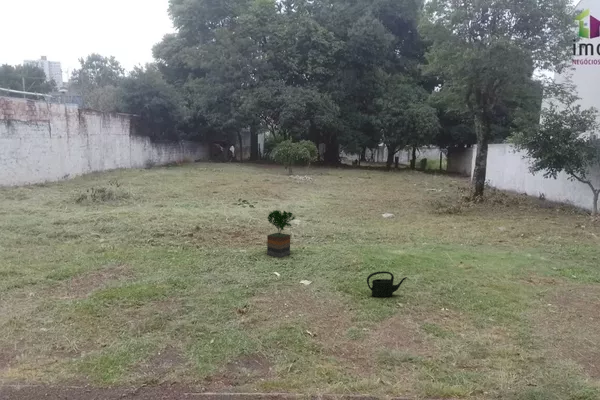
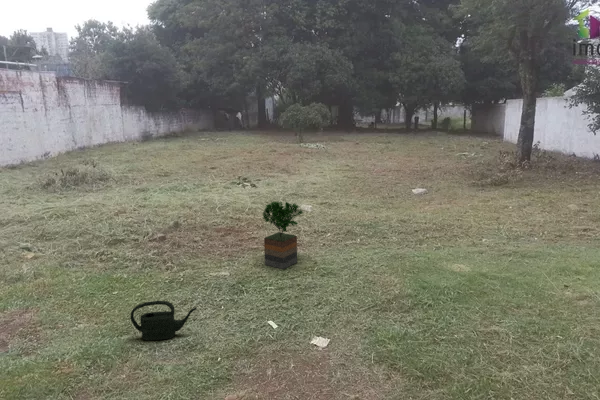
watering can: present [367,271,407,297] -> present [131,301,197,340]

